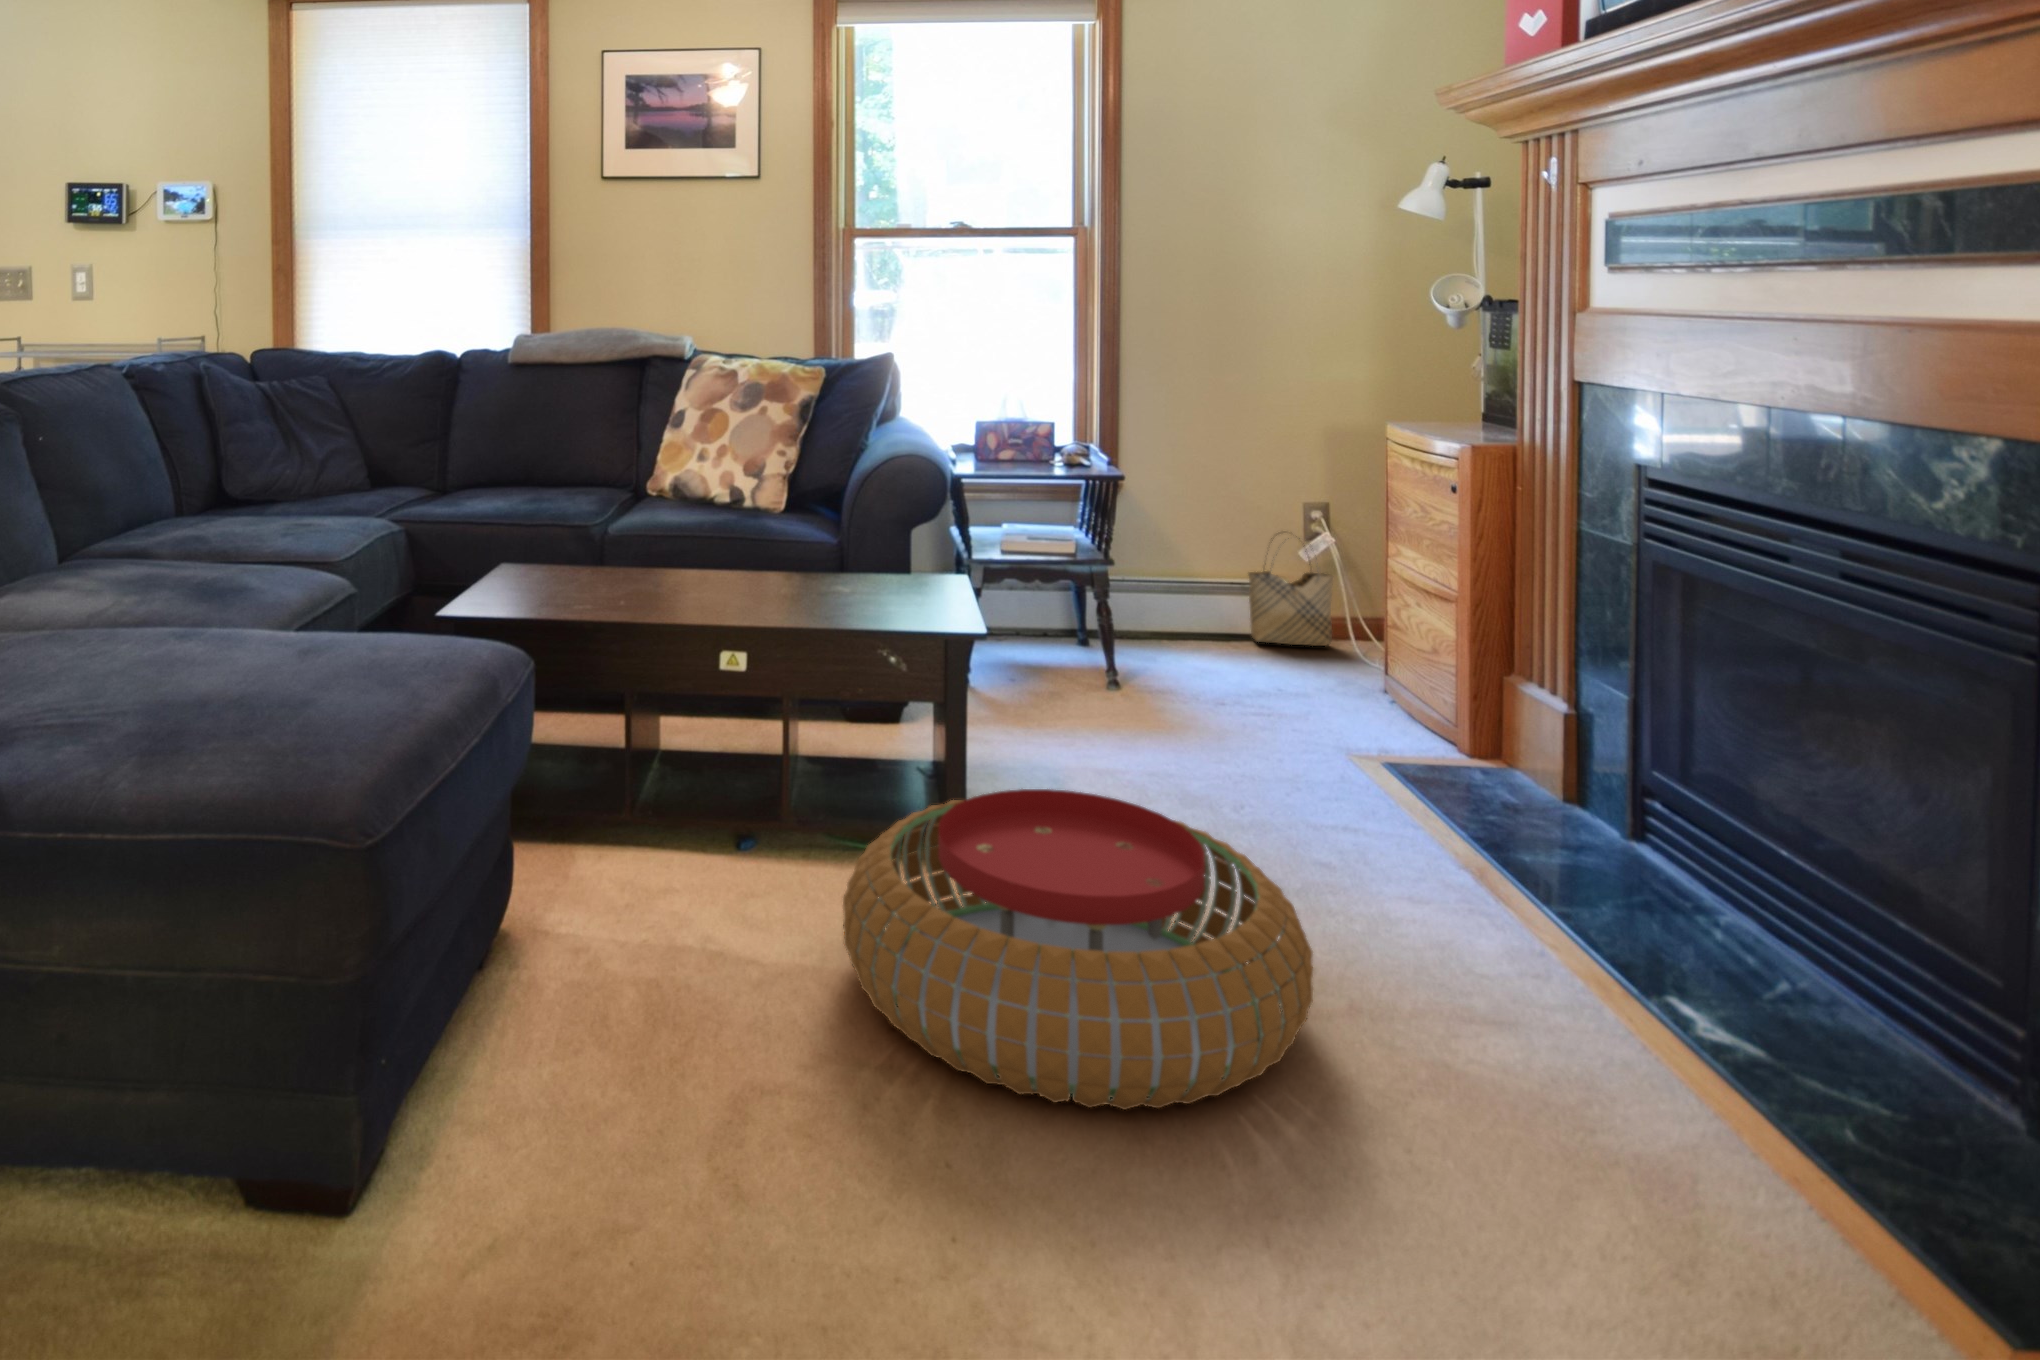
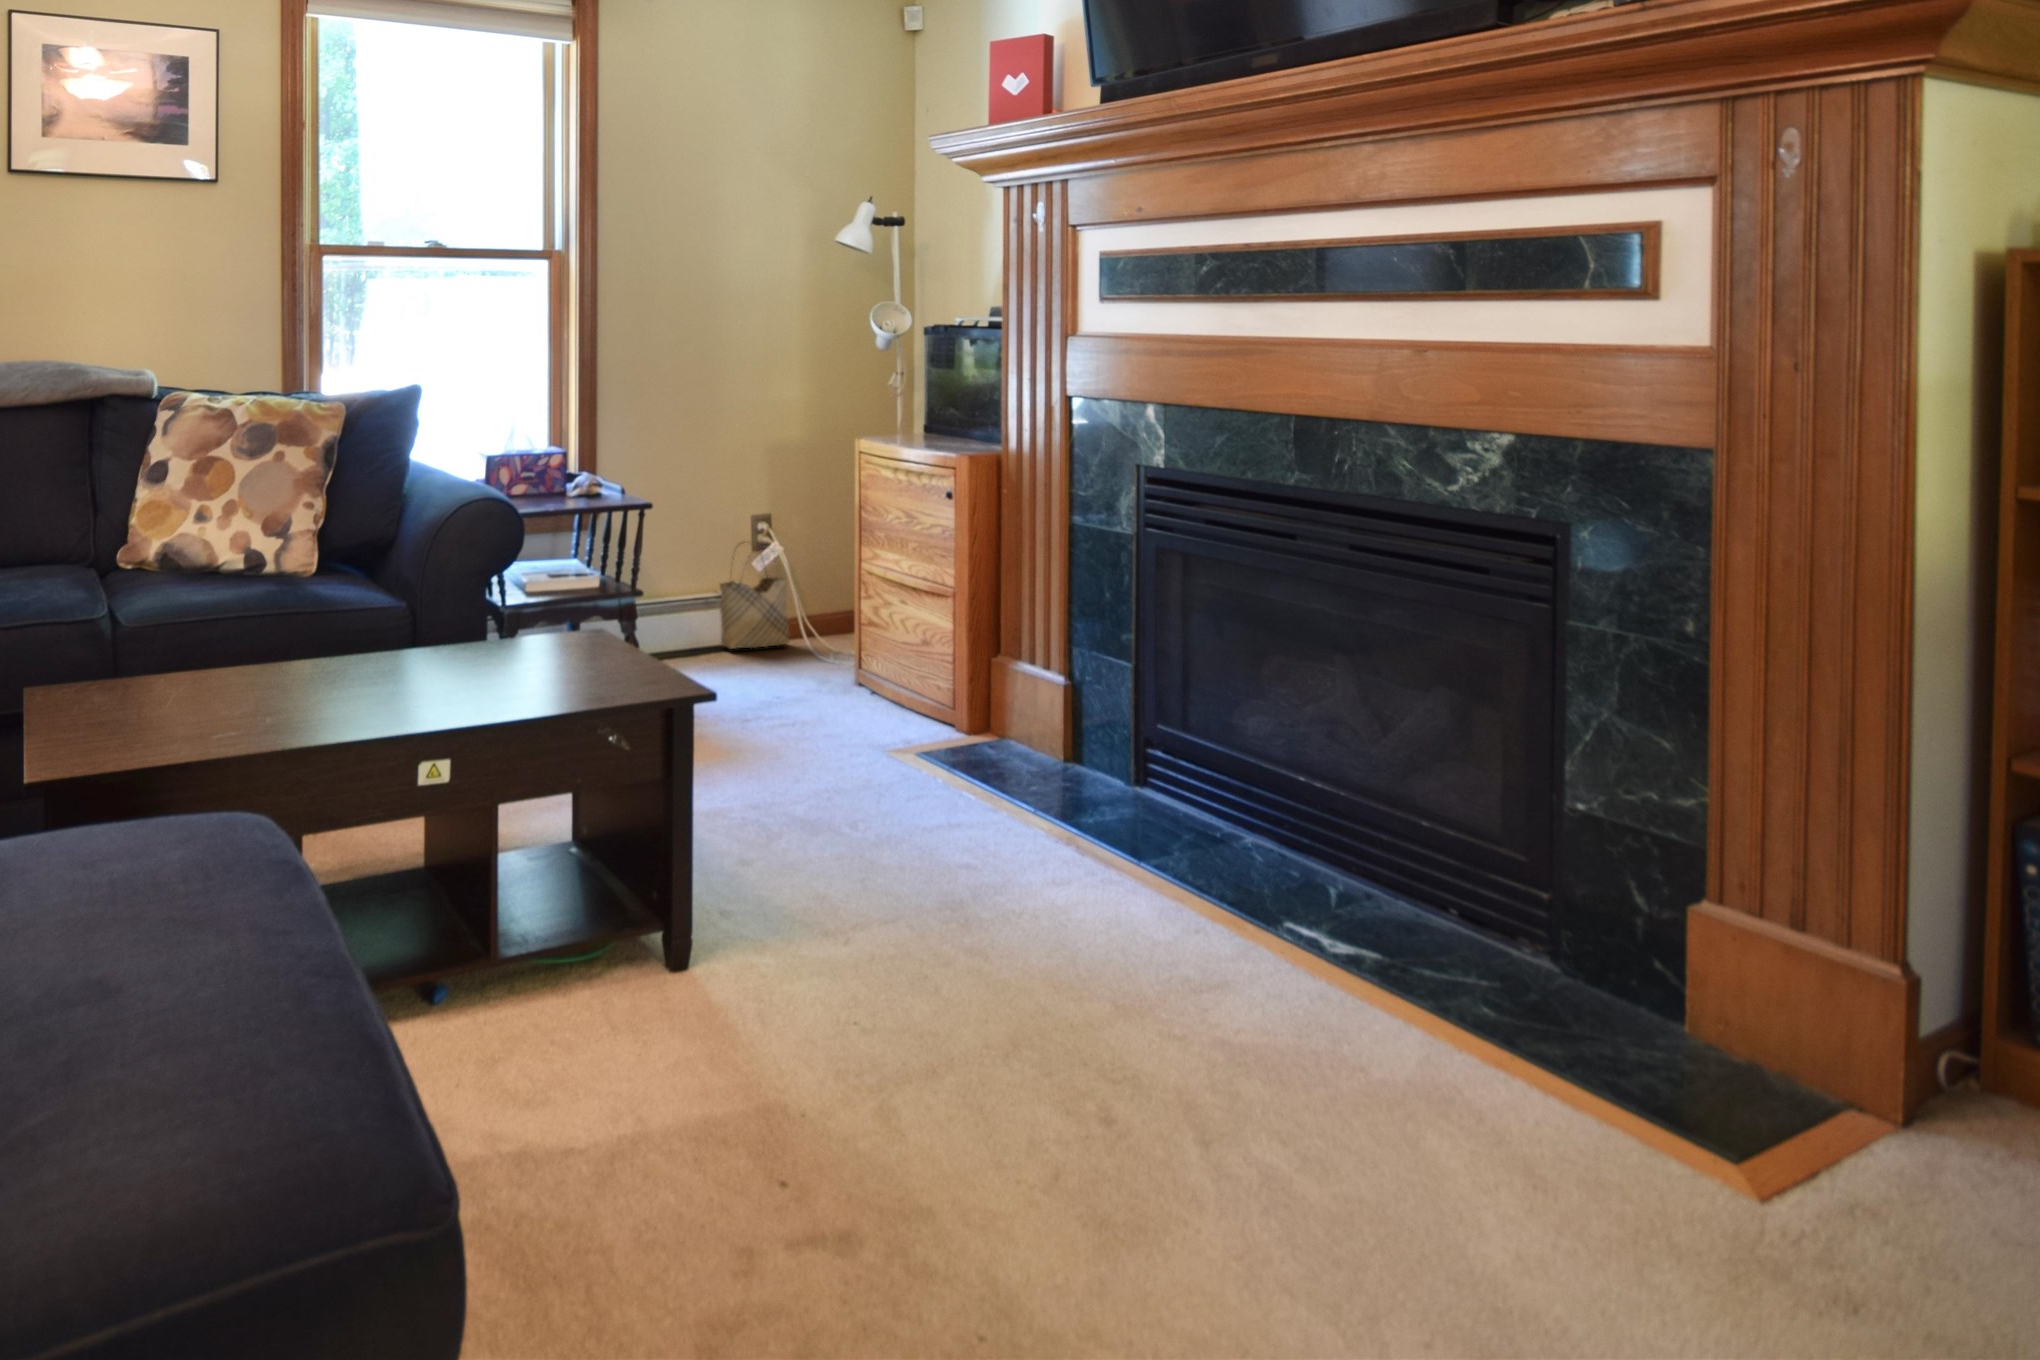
pouf: present [843,789,1313,1110] -> none [660,856,1166,1235]

